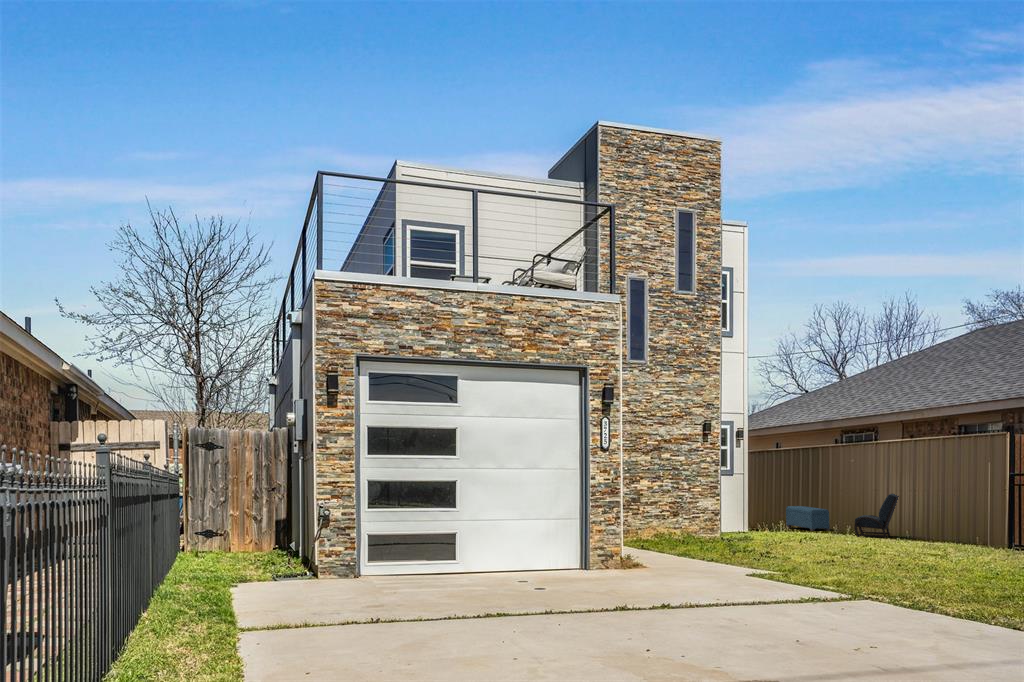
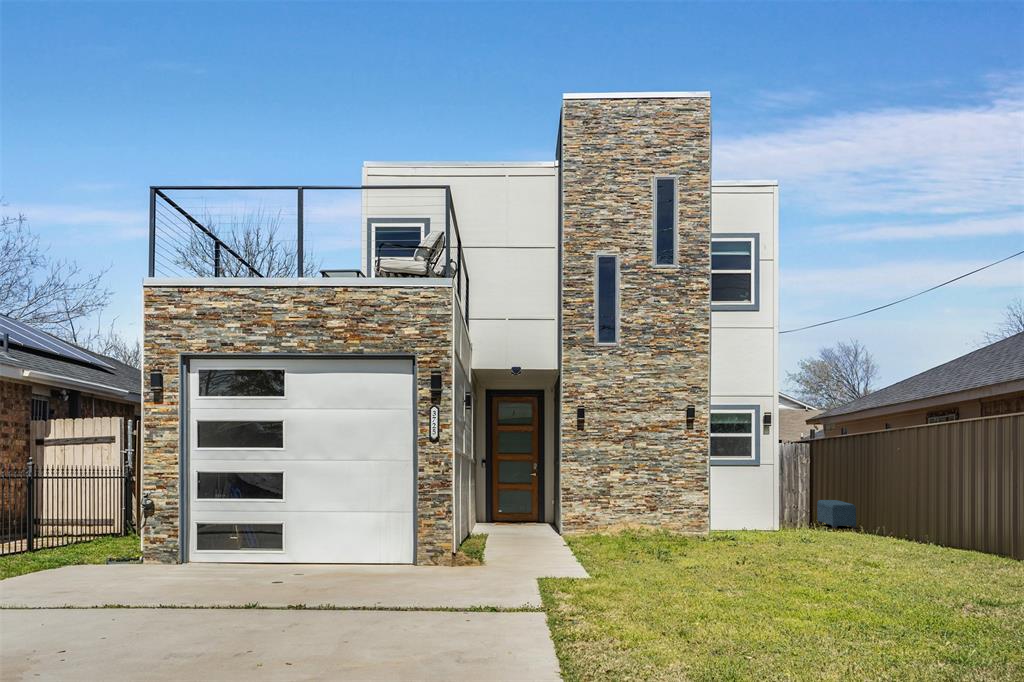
lounge chair: present [854,494,899,538] -> none [852,488,908,539]

